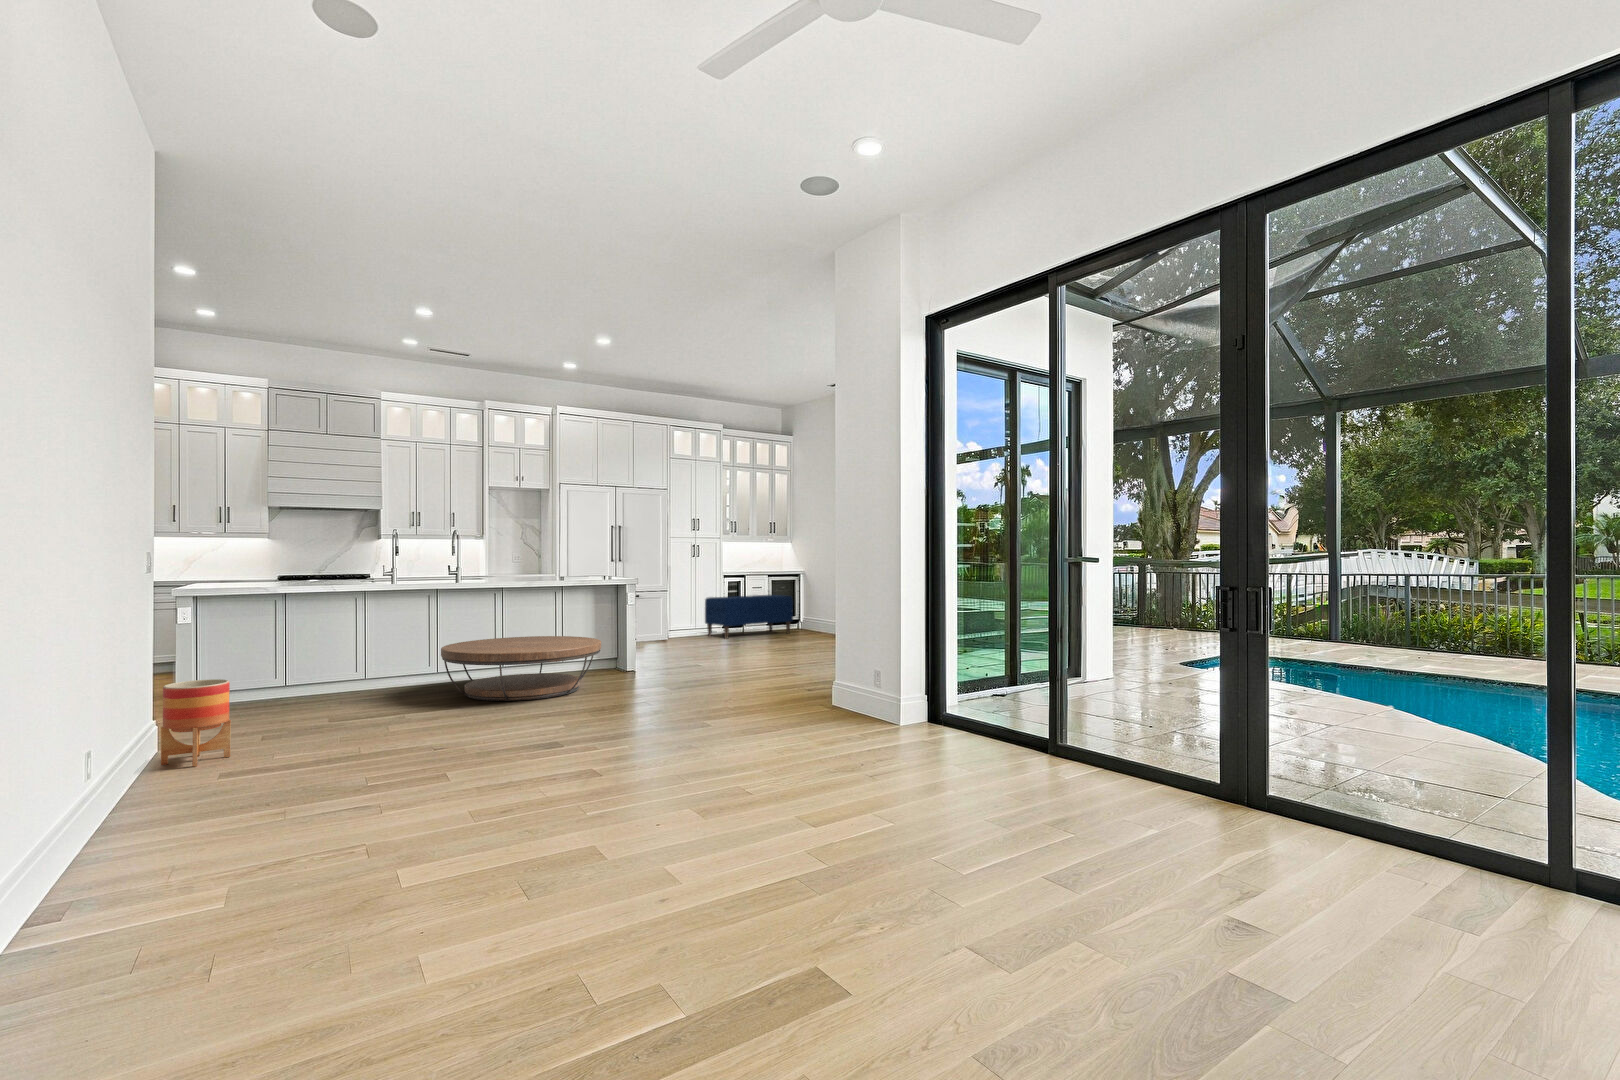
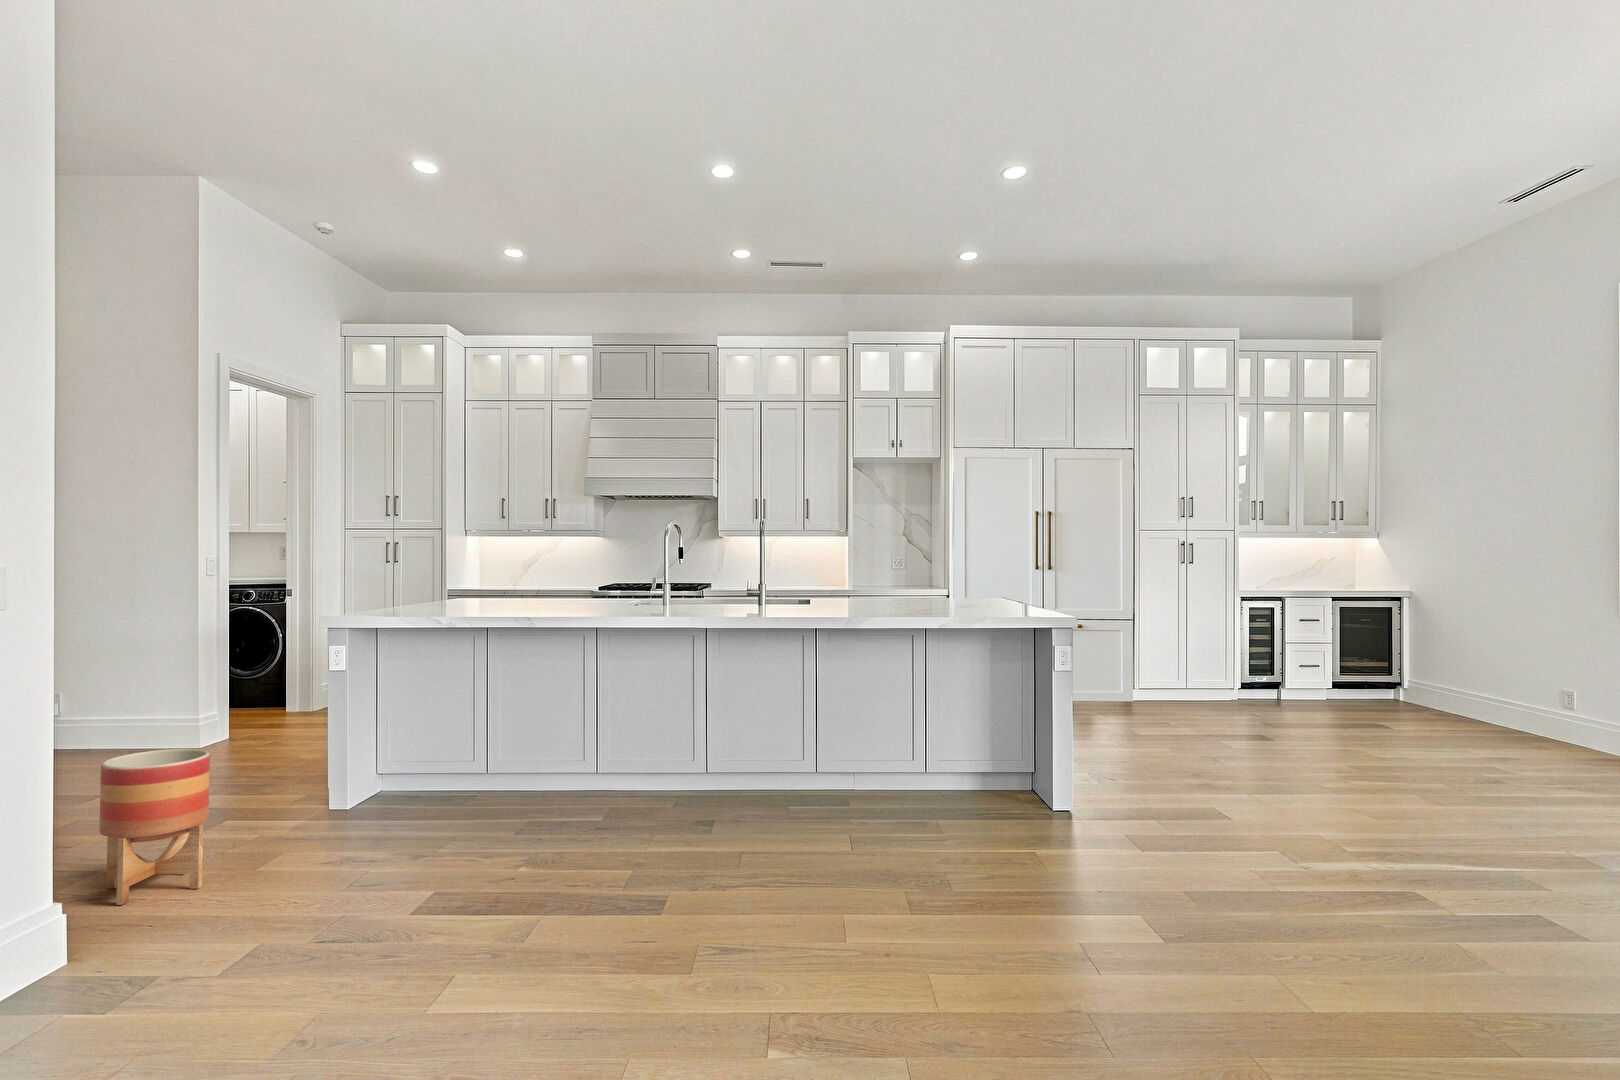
bench: present [705,595,793,639] -> none [1203,632,1385,709]
coffee table: present [441,636,601,701] -> none [653,692,926,823]

